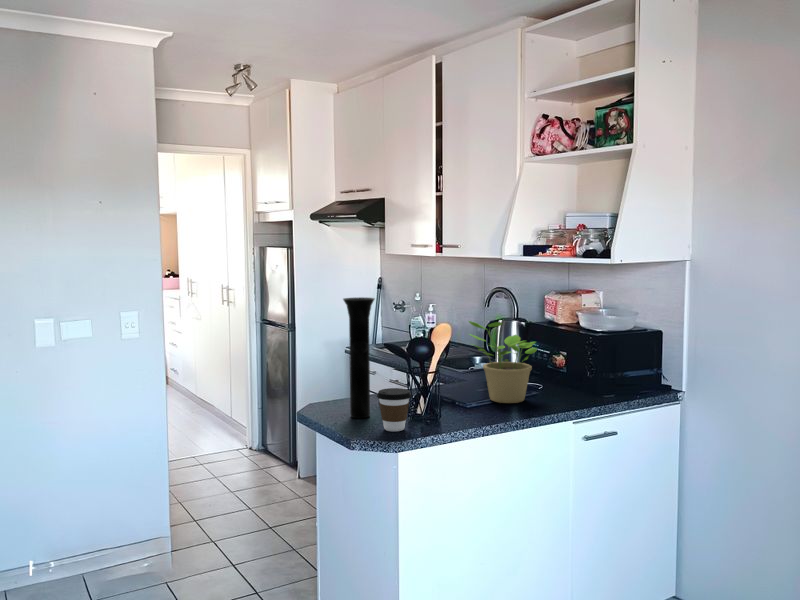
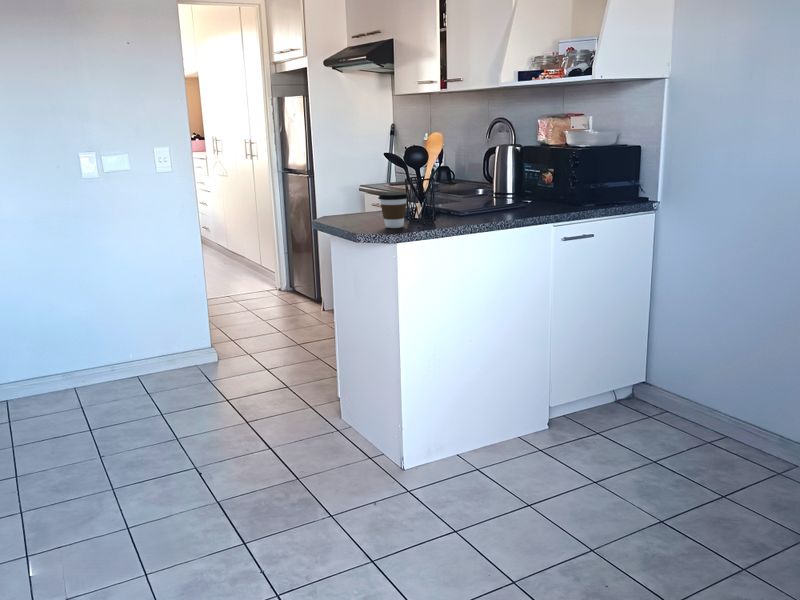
vase: present [343,297,375,418] -> none [347,115,376,222]
potted plant: present [469,321,537,403] -> none [461,136,525,211]

